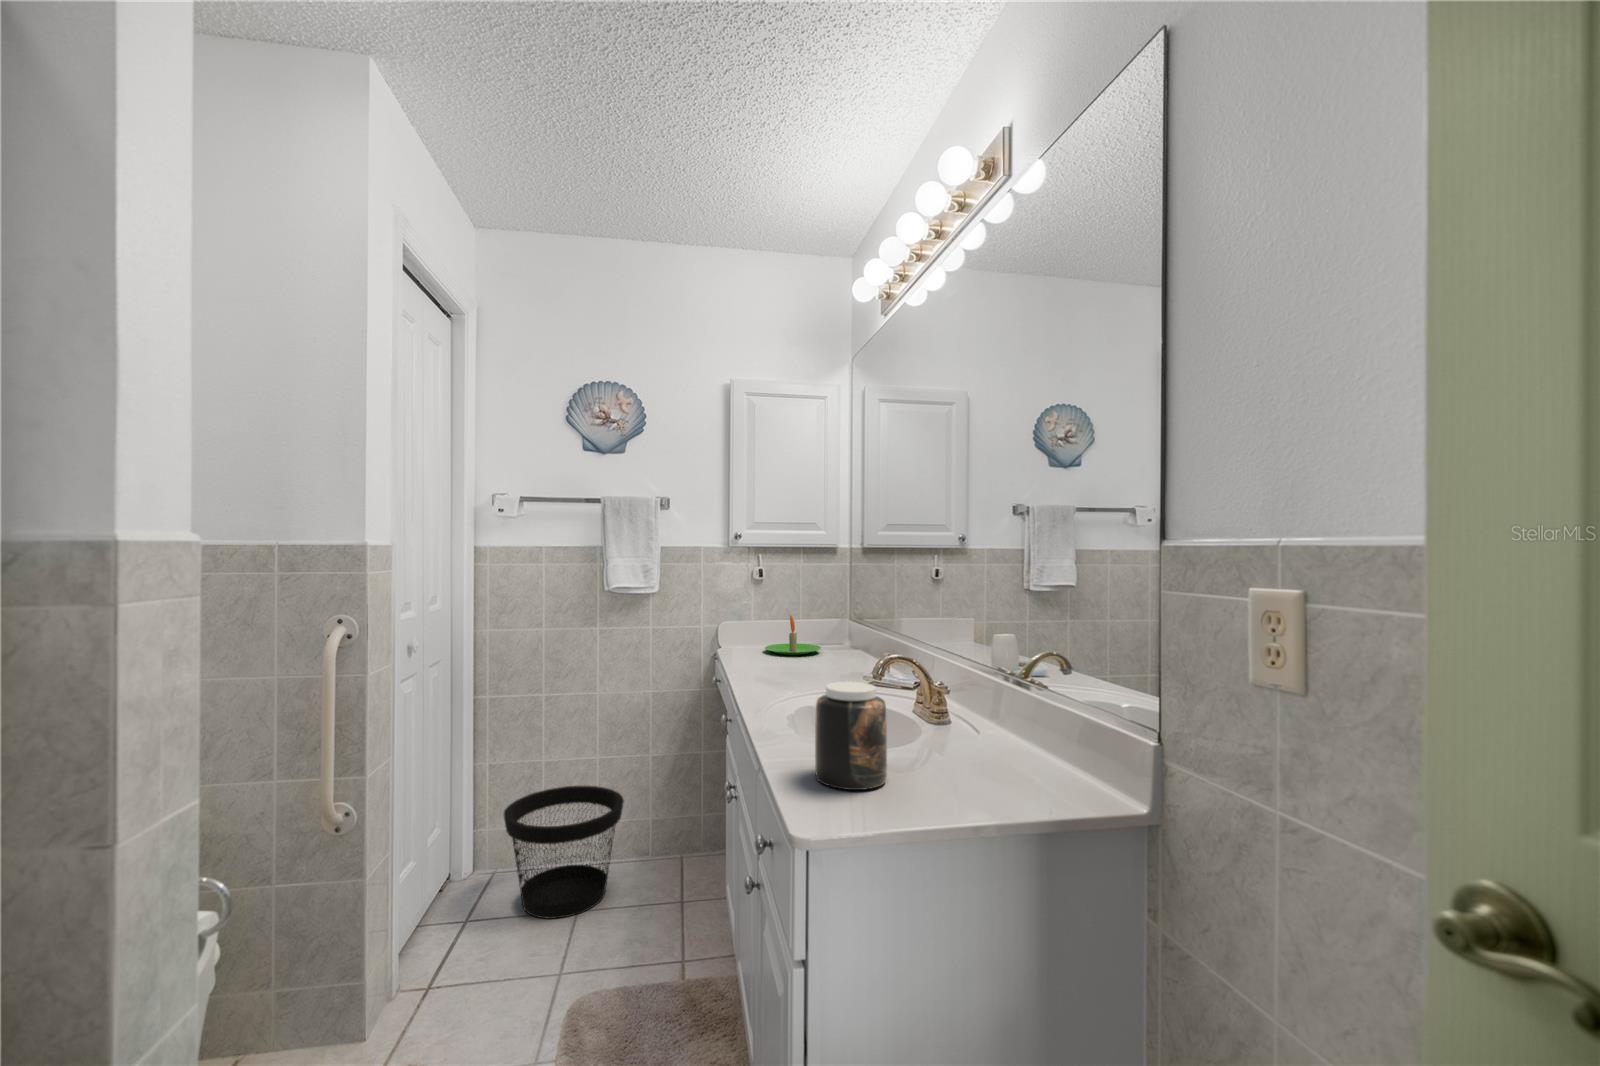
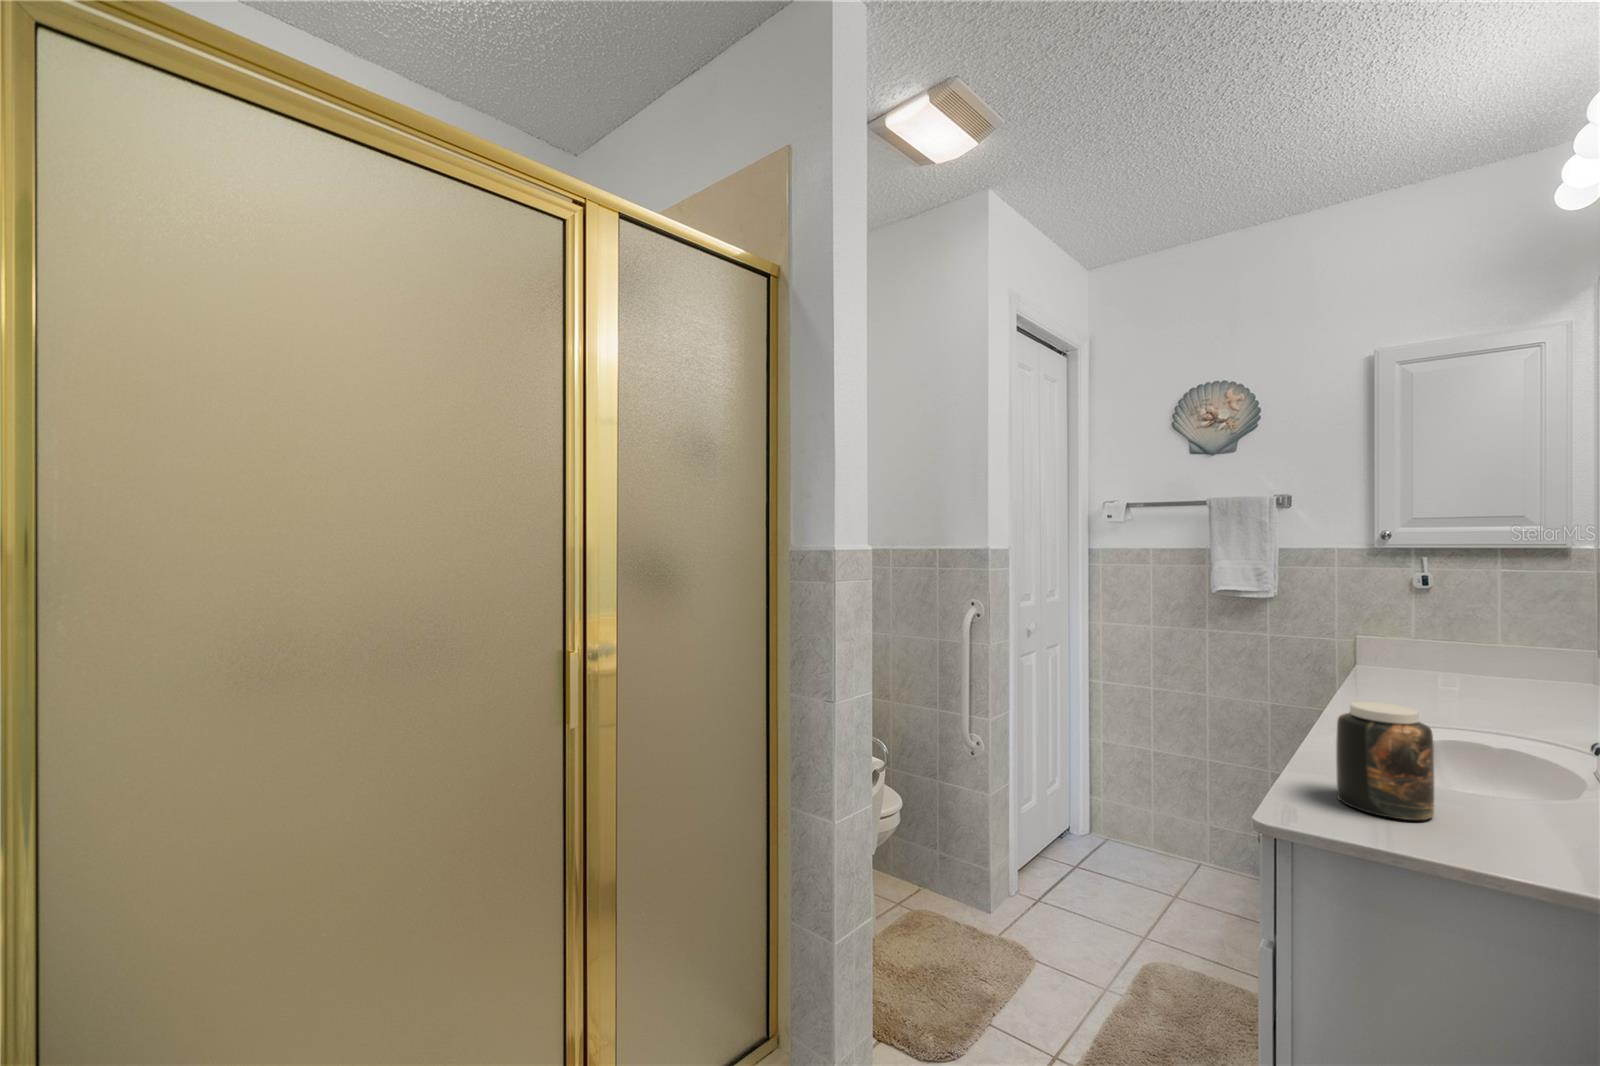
candle: present [765,615,821,655] -> none [1420,637,1520,690]
wastebasket: present [504,786,624,919] -> none [1108,777,1230,900]

